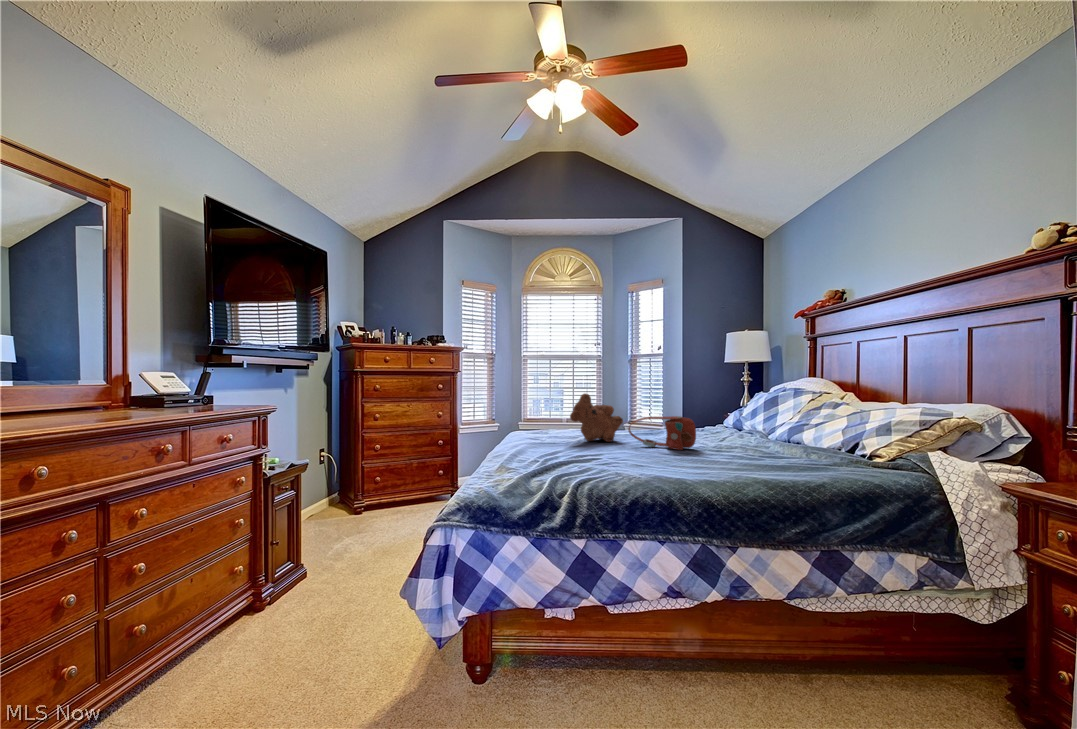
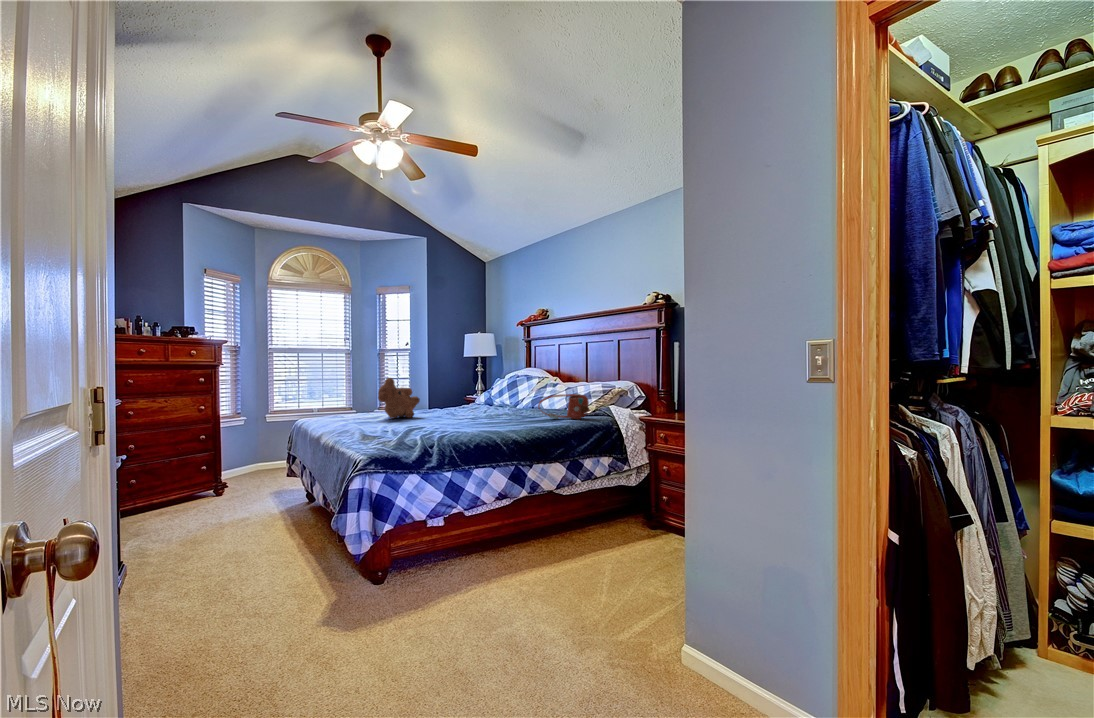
handbag: present [628,416,696,450] -> present [538,394,589,419]

